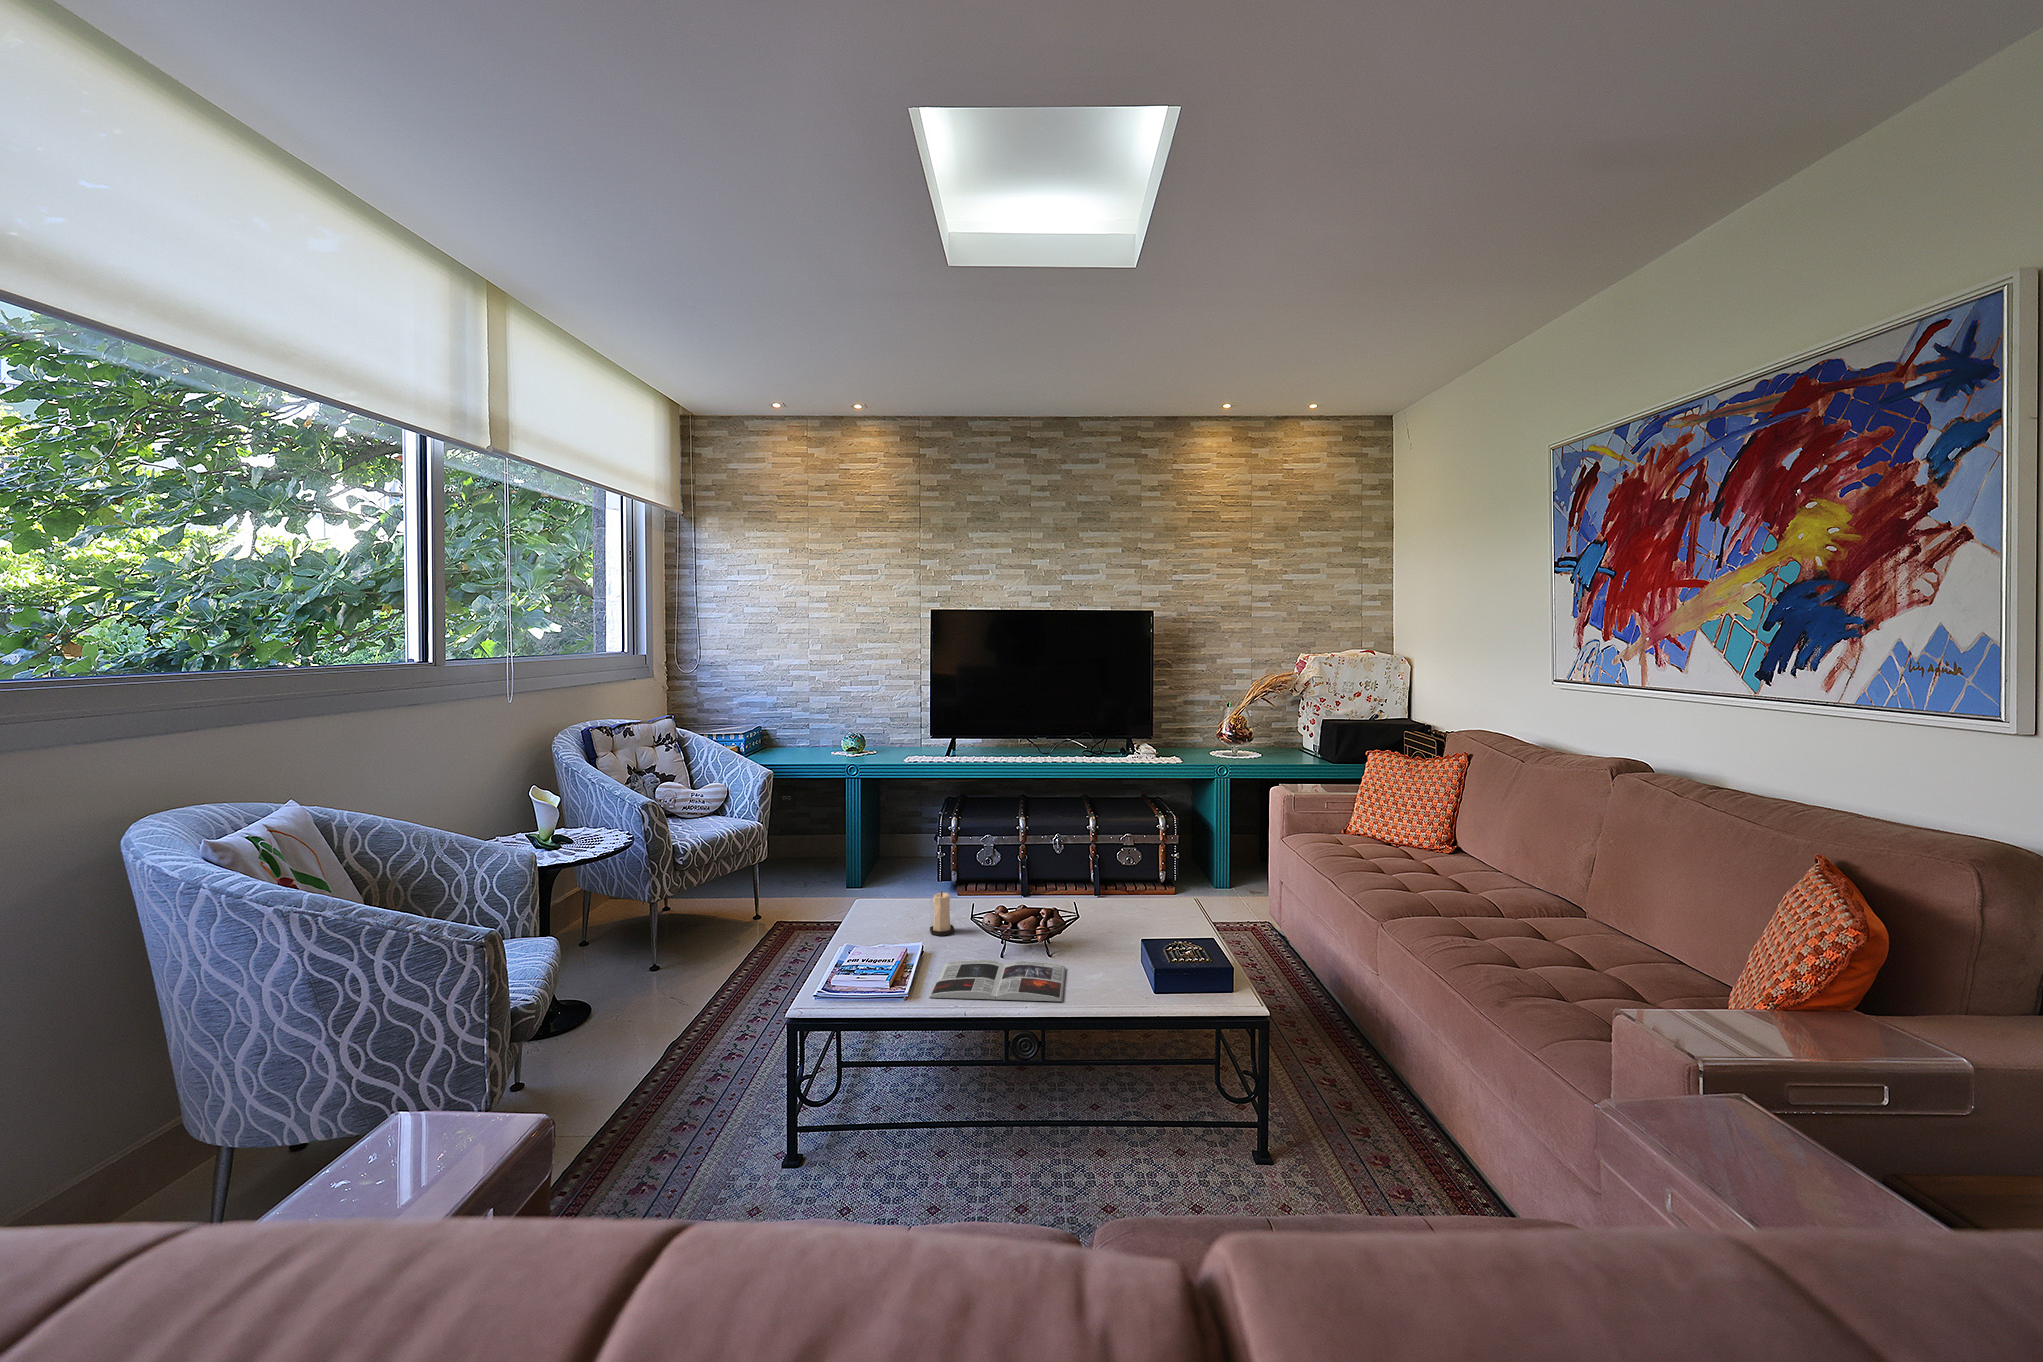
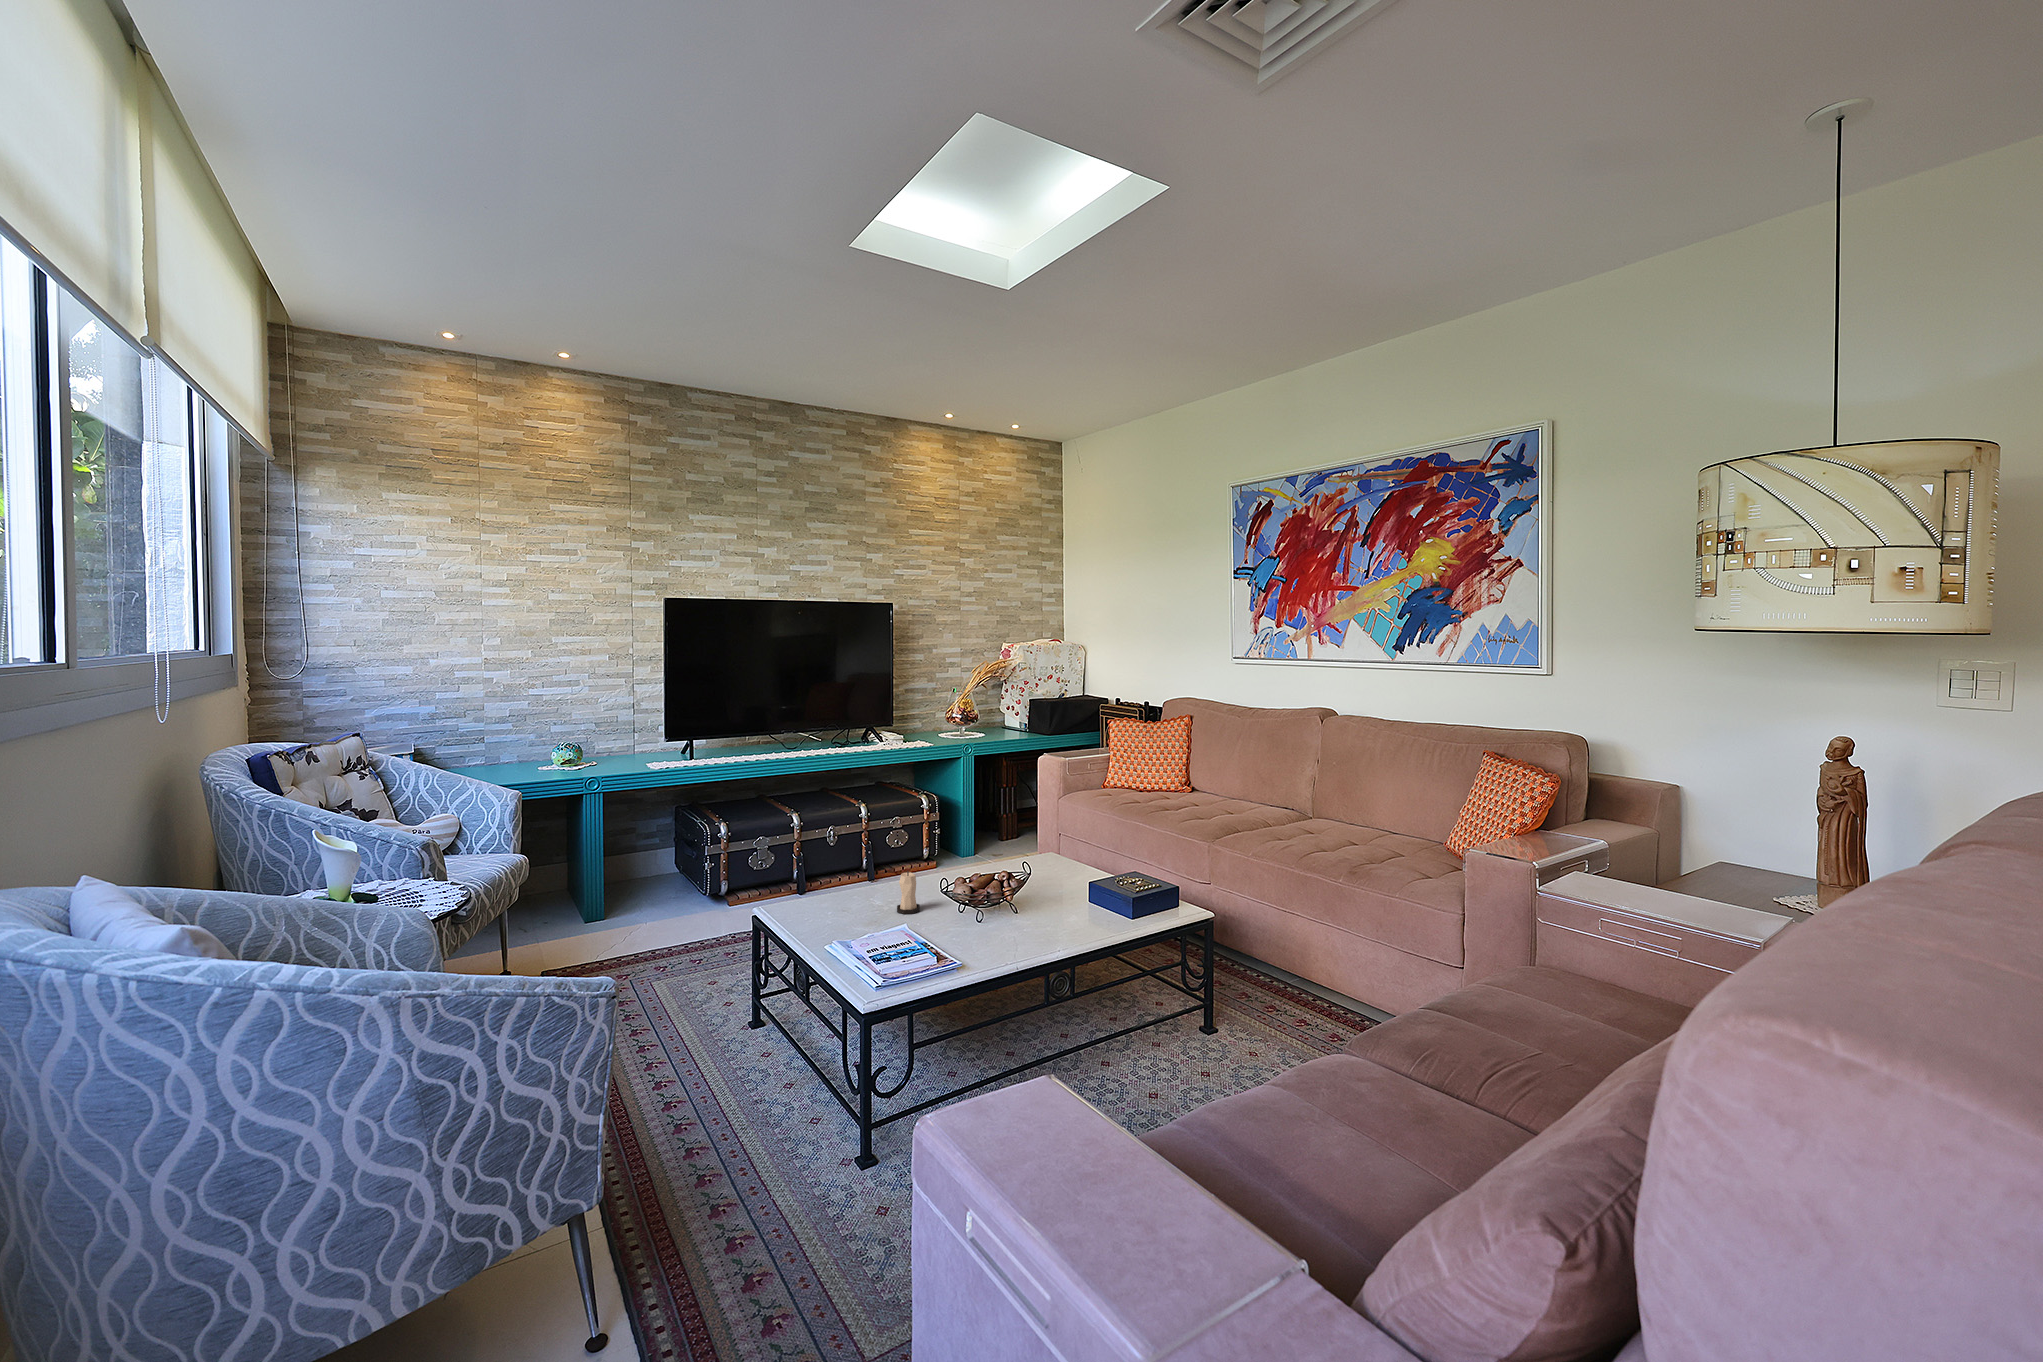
magazine: present [929,960,1066,1002] -> none [960,910,1095,953]

